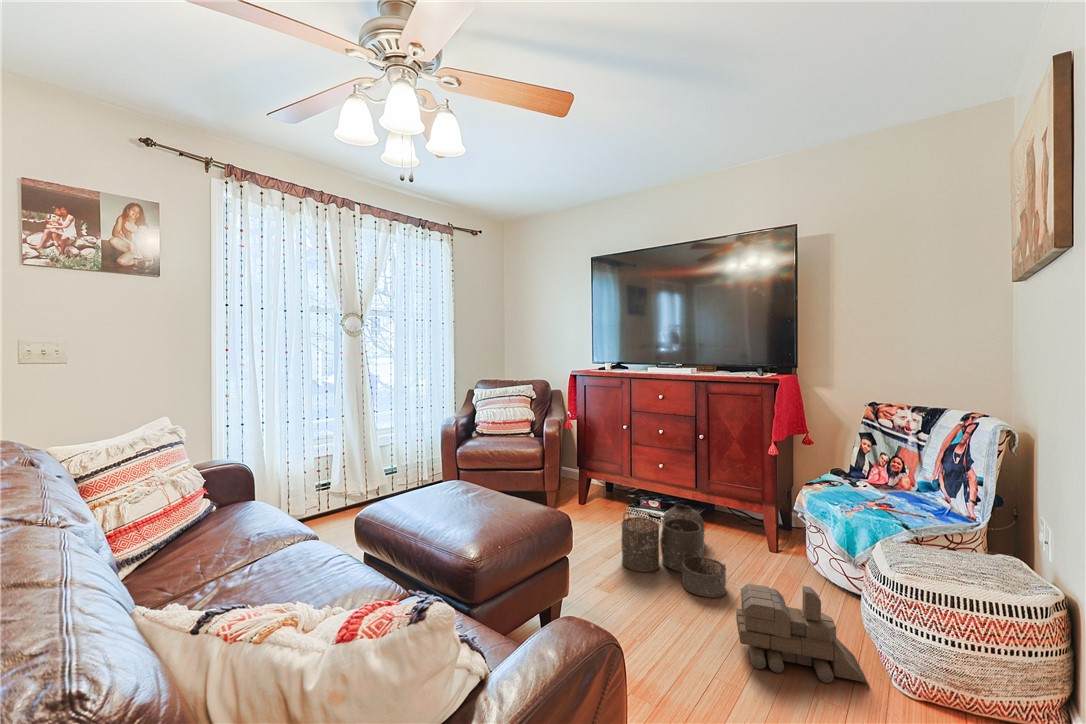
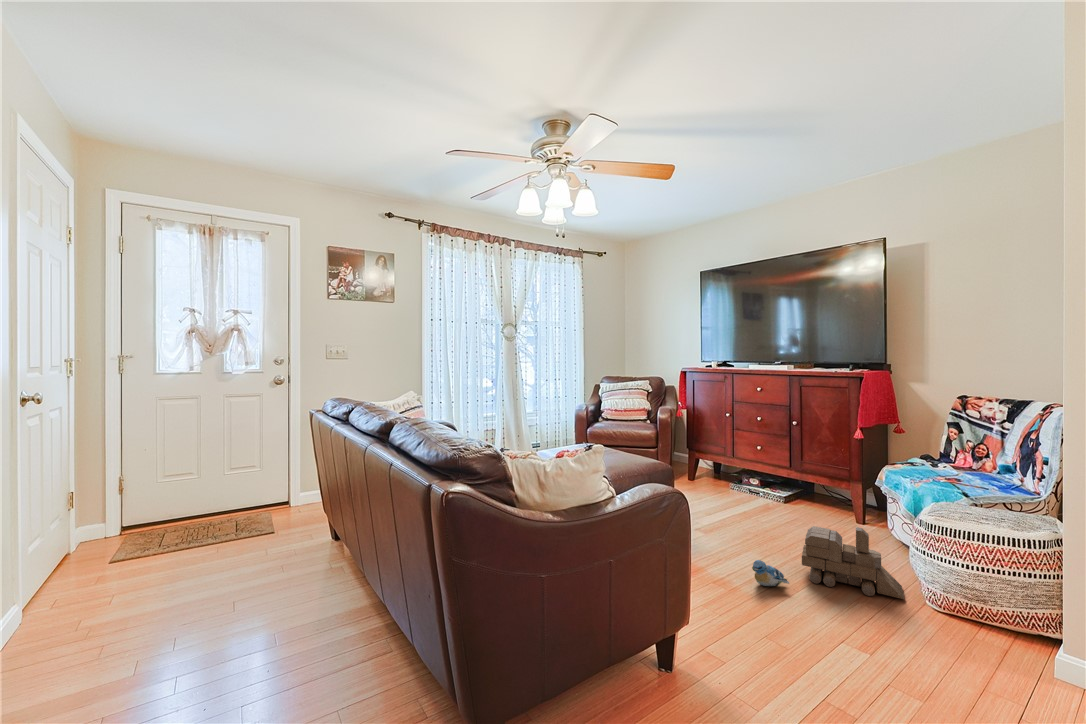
woven basket: present [621,504,726,597] -> none [719,477,806,545]
plush toy: none [684,651,733,688] -> present [752,560,789,586]

